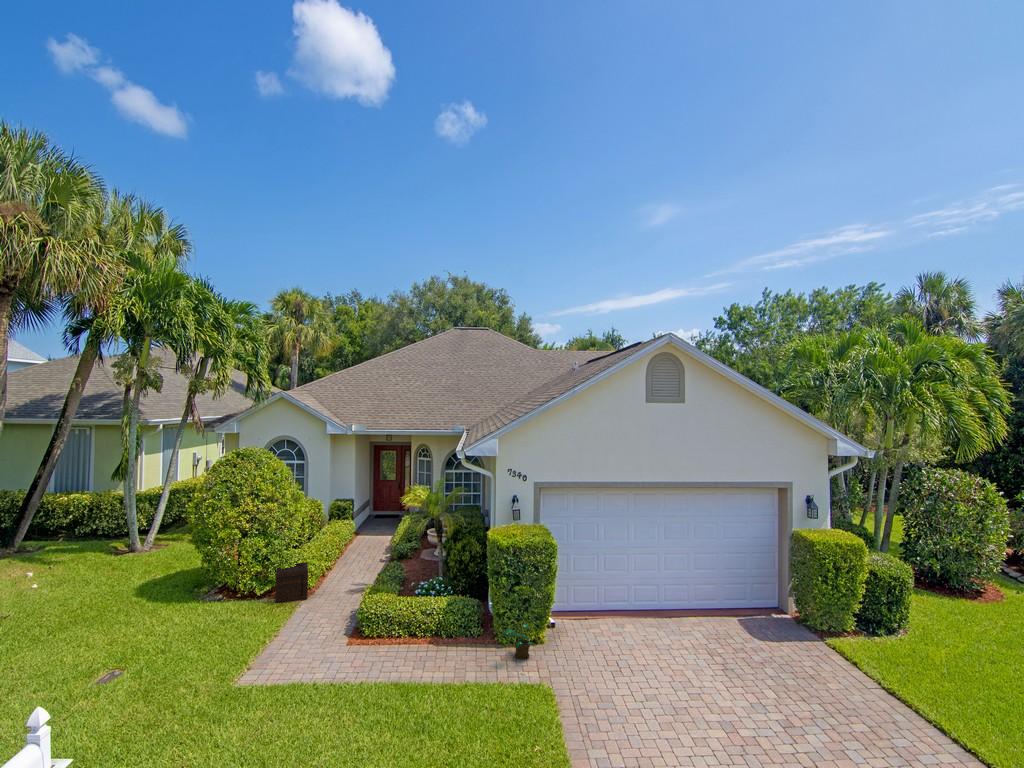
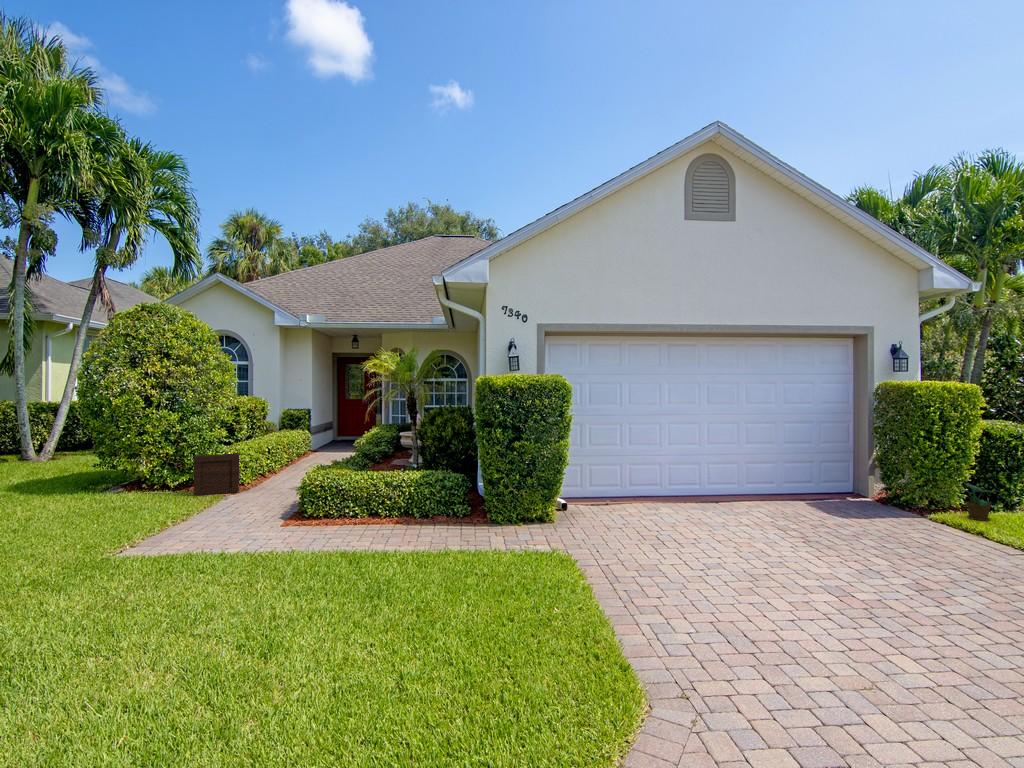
potted plant: present [503,623,533,659] -> present [957,483,994,521]

